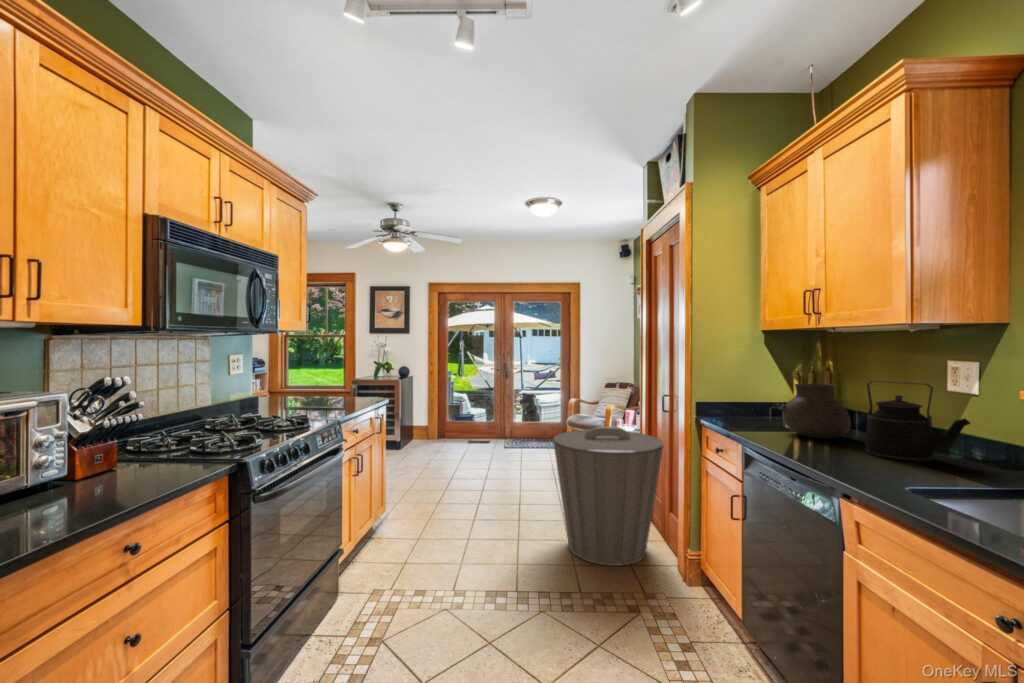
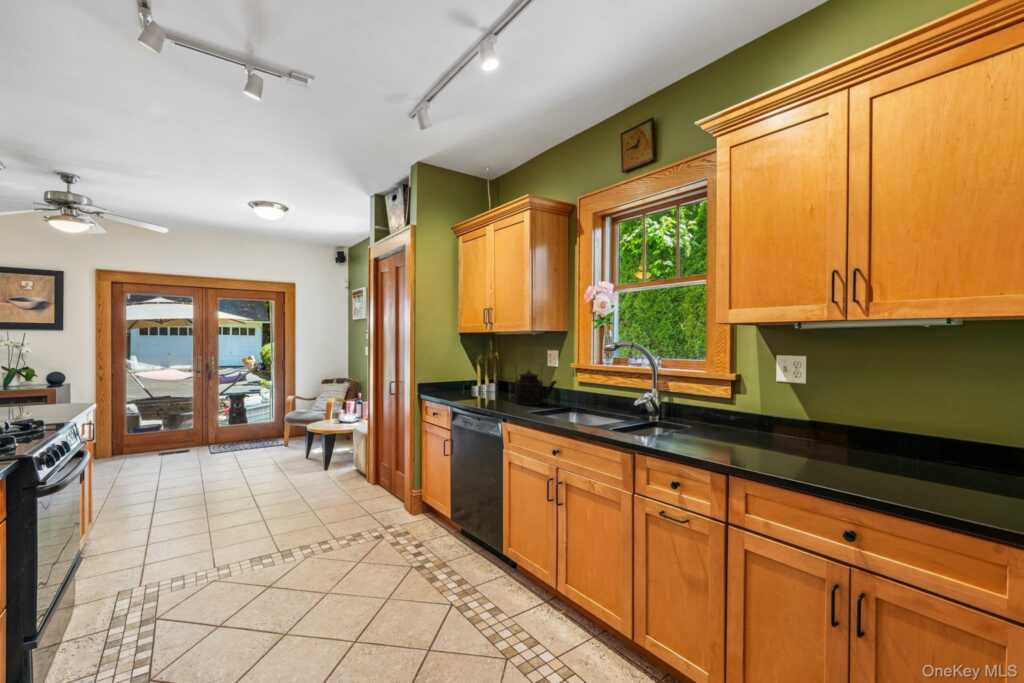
vase: present [780,384,851,439] -> none [471,367,508,399]
trash can: present [553,426,663,566] -> none [299,409,392,519]

